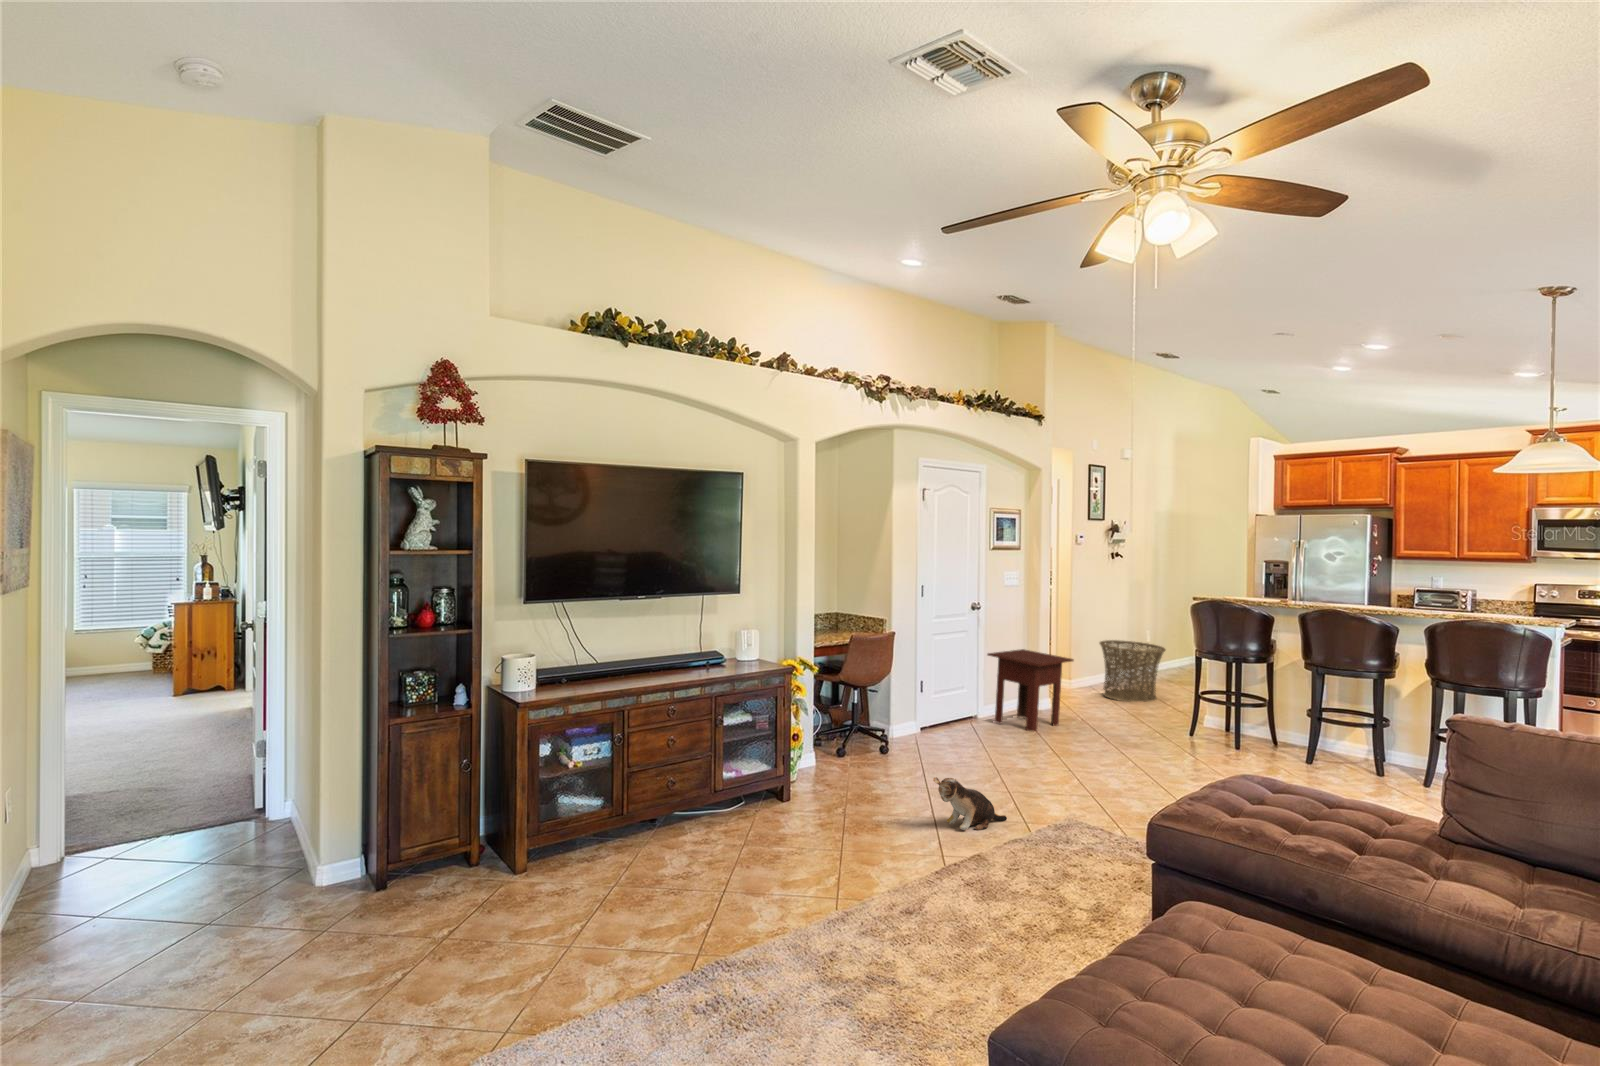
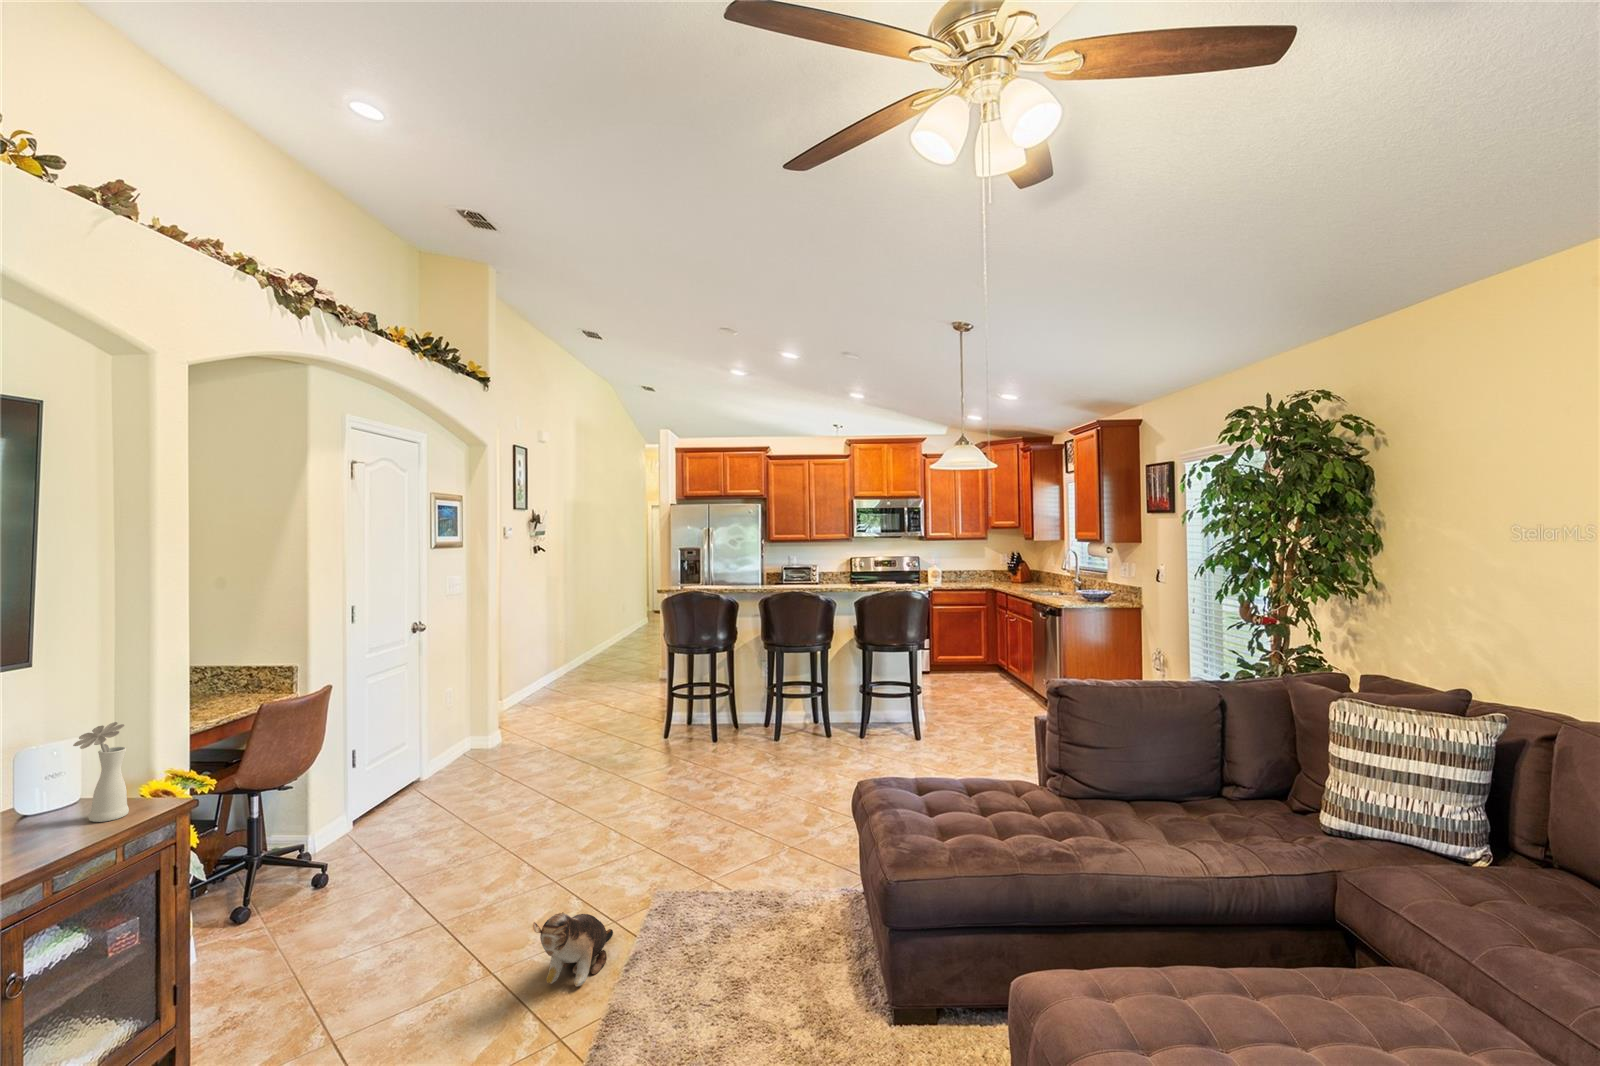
vase: none [756,620,774,665] -> present [73,722,129,822]
basket: present [1100,640,1165,702] -> none [528,640,597,707]
side table: present [987,649,1073,731] -> none [436,671,542,775]

